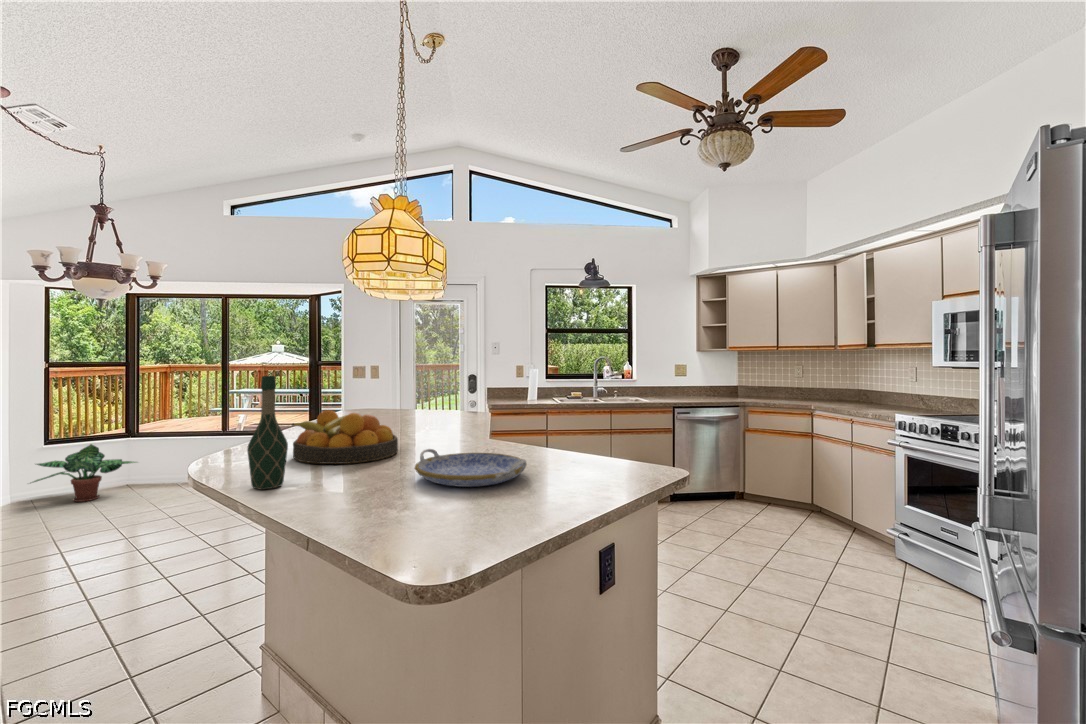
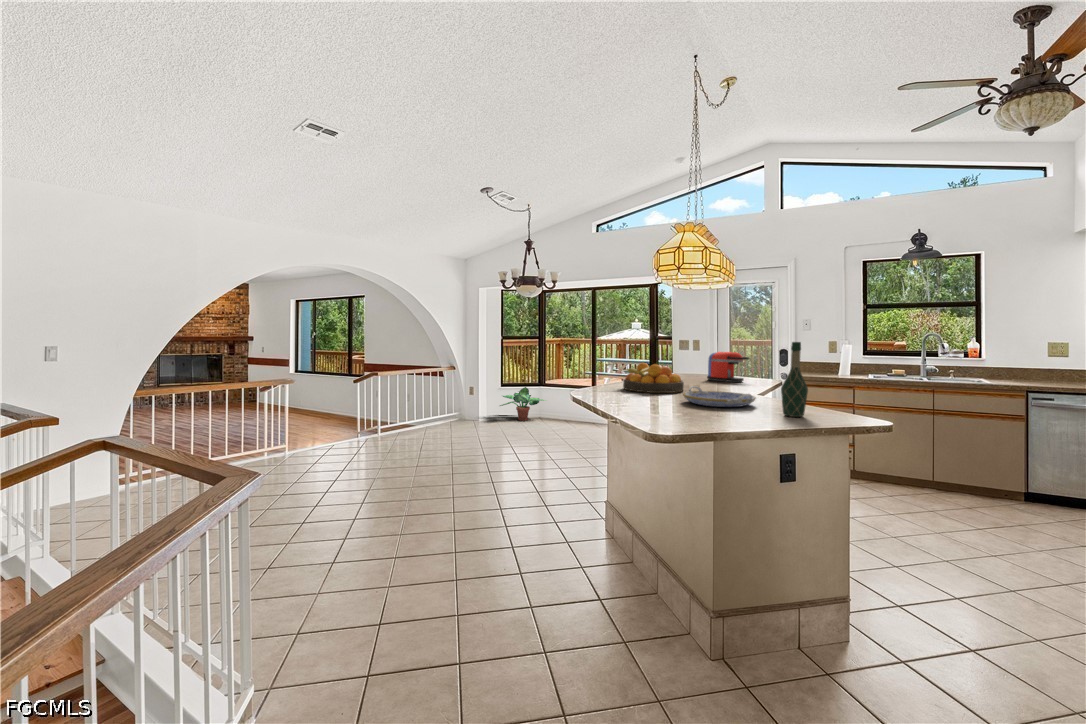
wine bottle: present [247,376,288,489] -> present [781,342,808,417]
coffee maker: none [412,384,467,424] -> present [707,352,750,382]

